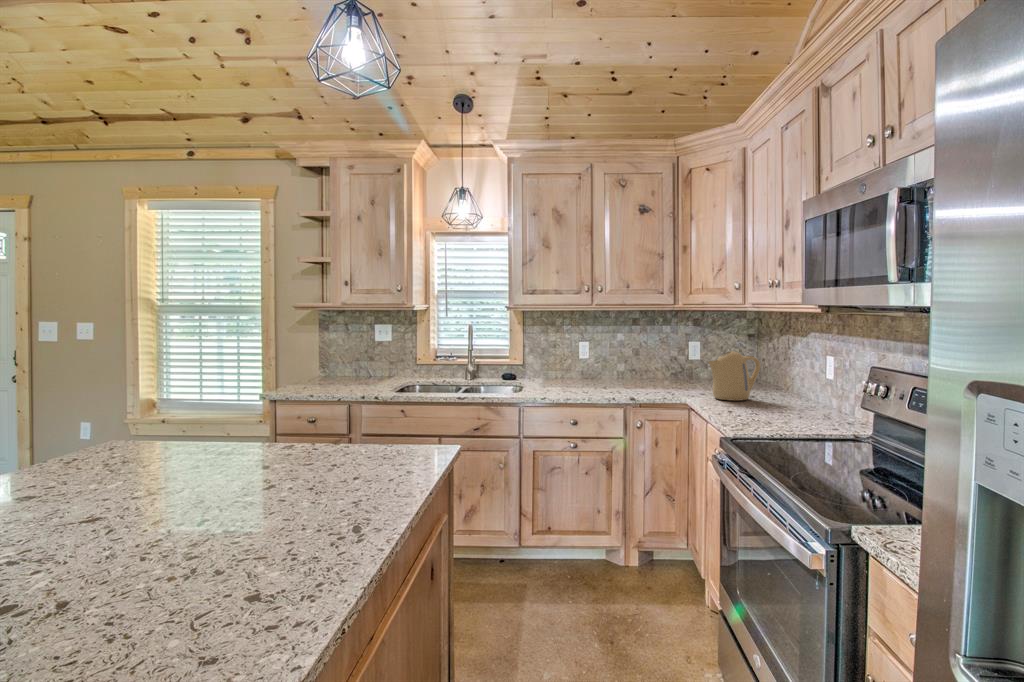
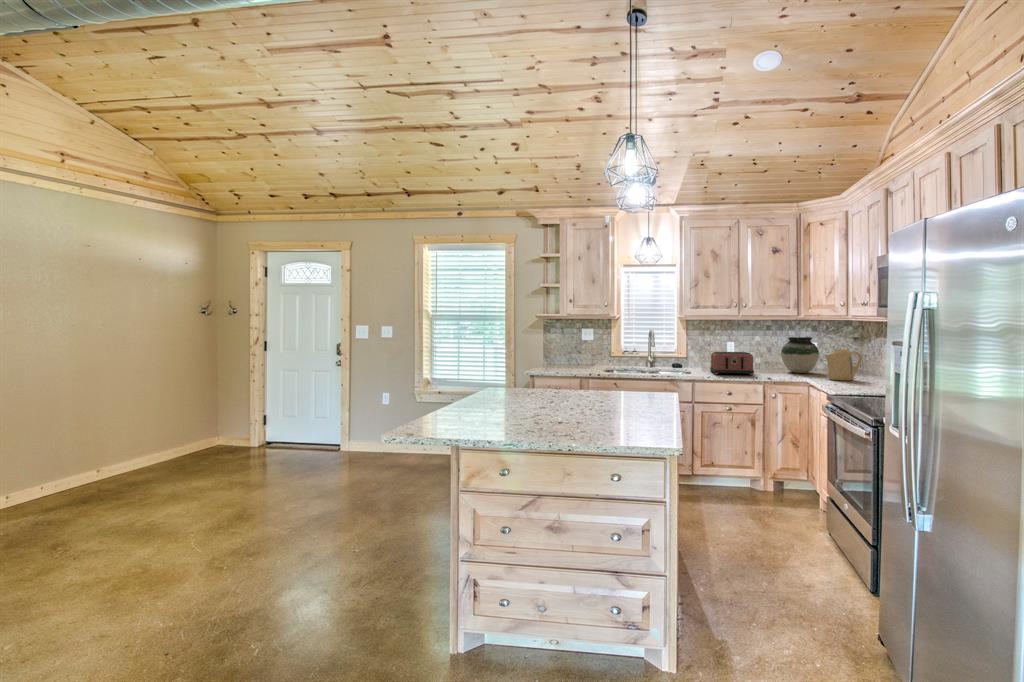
vase: none [652,335,702,386] -> present [781,337,819,373]
toaster: none [554,357,611,392] -> present [710,352,754,375]

